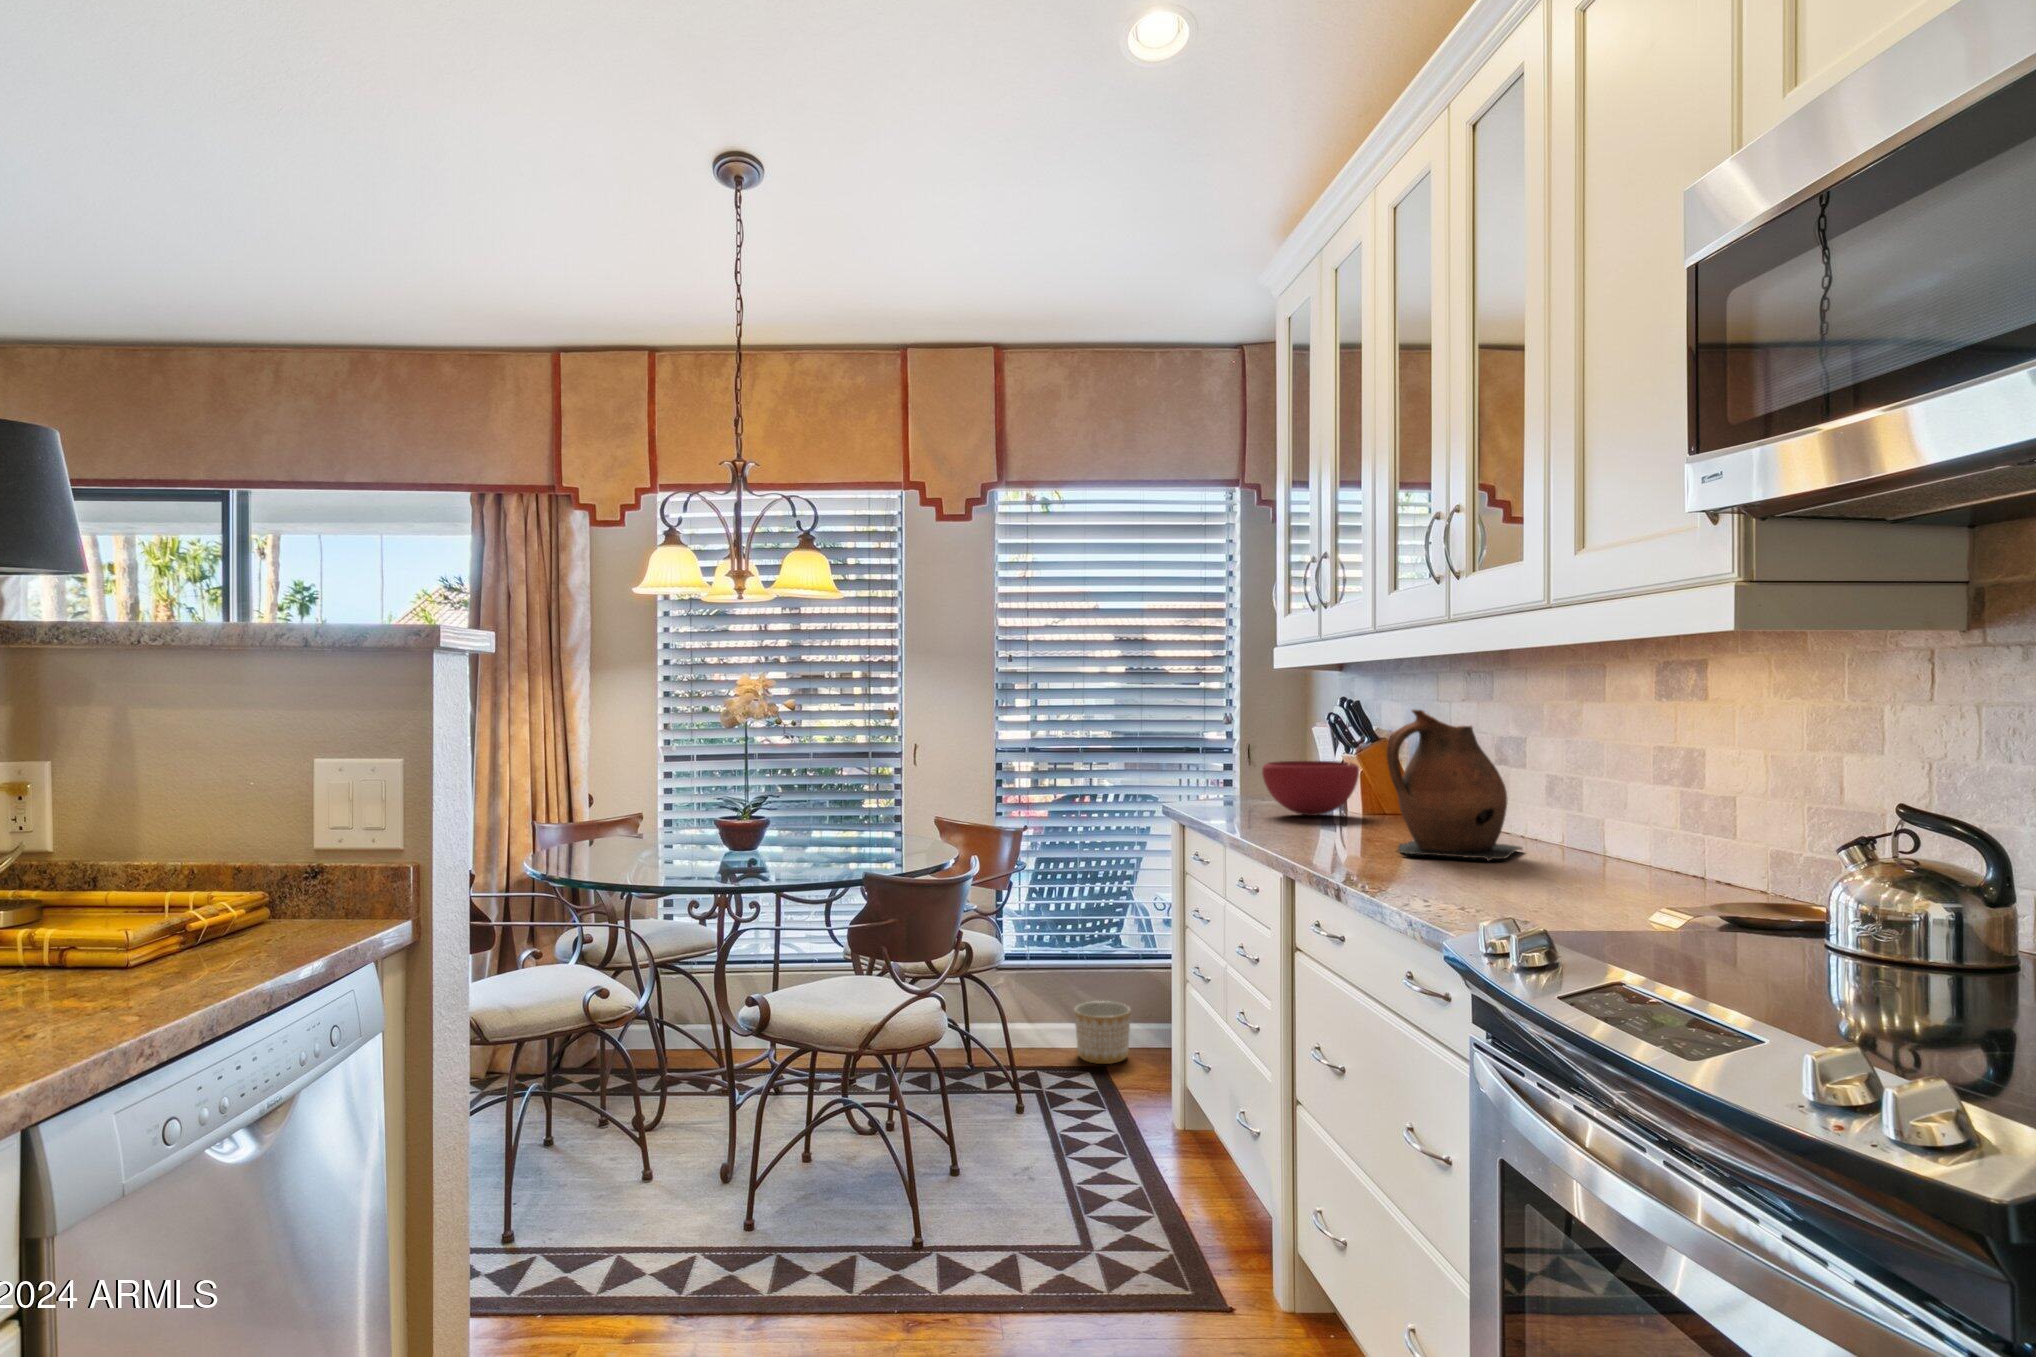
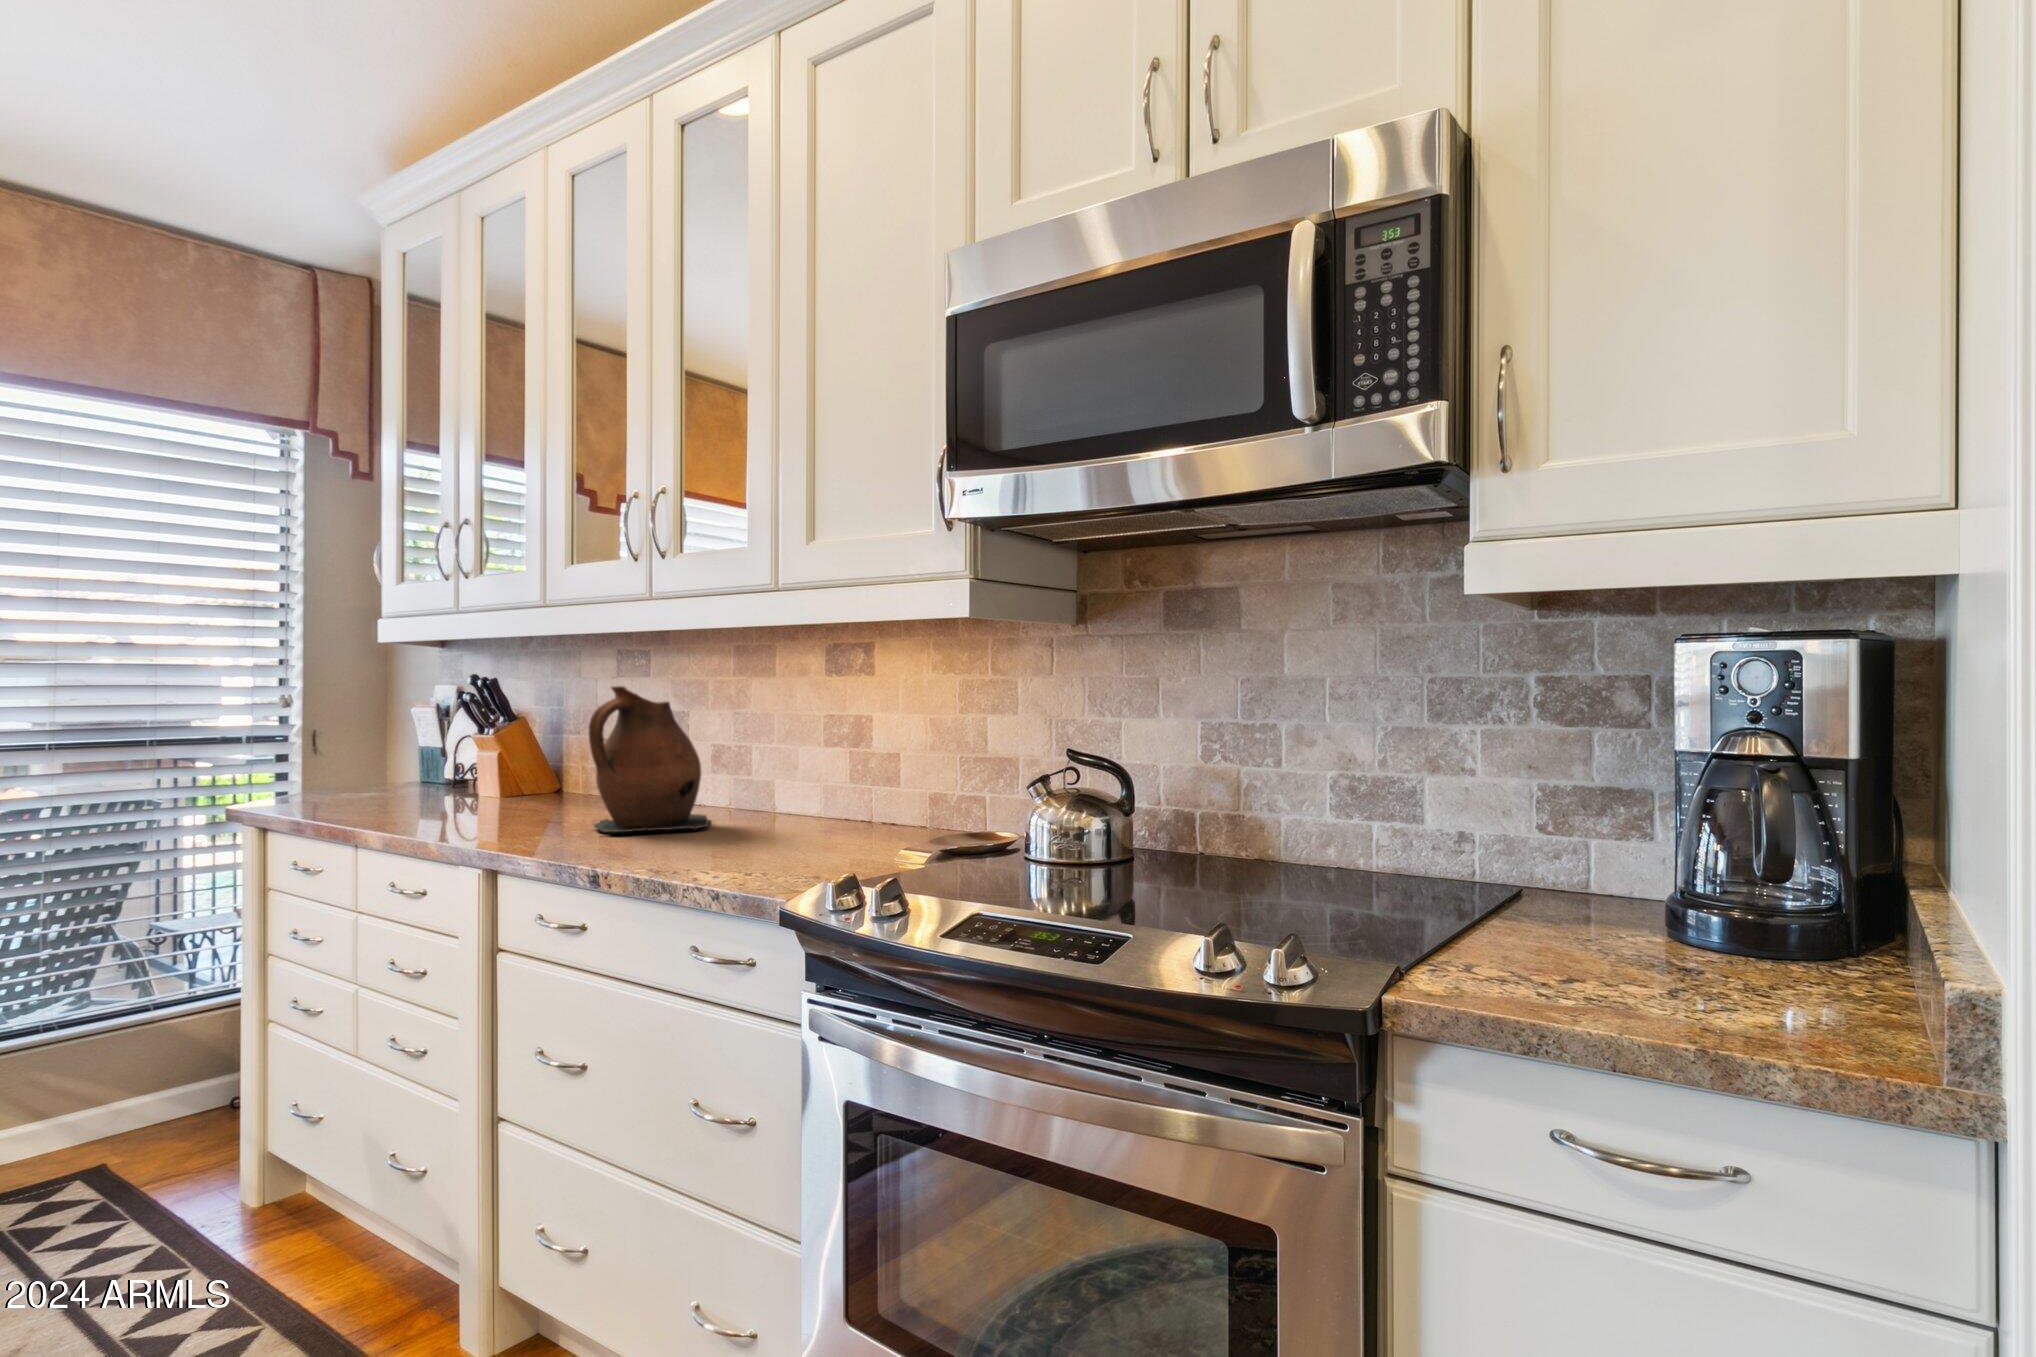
bowl: present [1262,761,1359,816] -> none [381,745,499,807]
planter: present [1074,1001,1131,1064] -> none [45,1078,143,1168]

